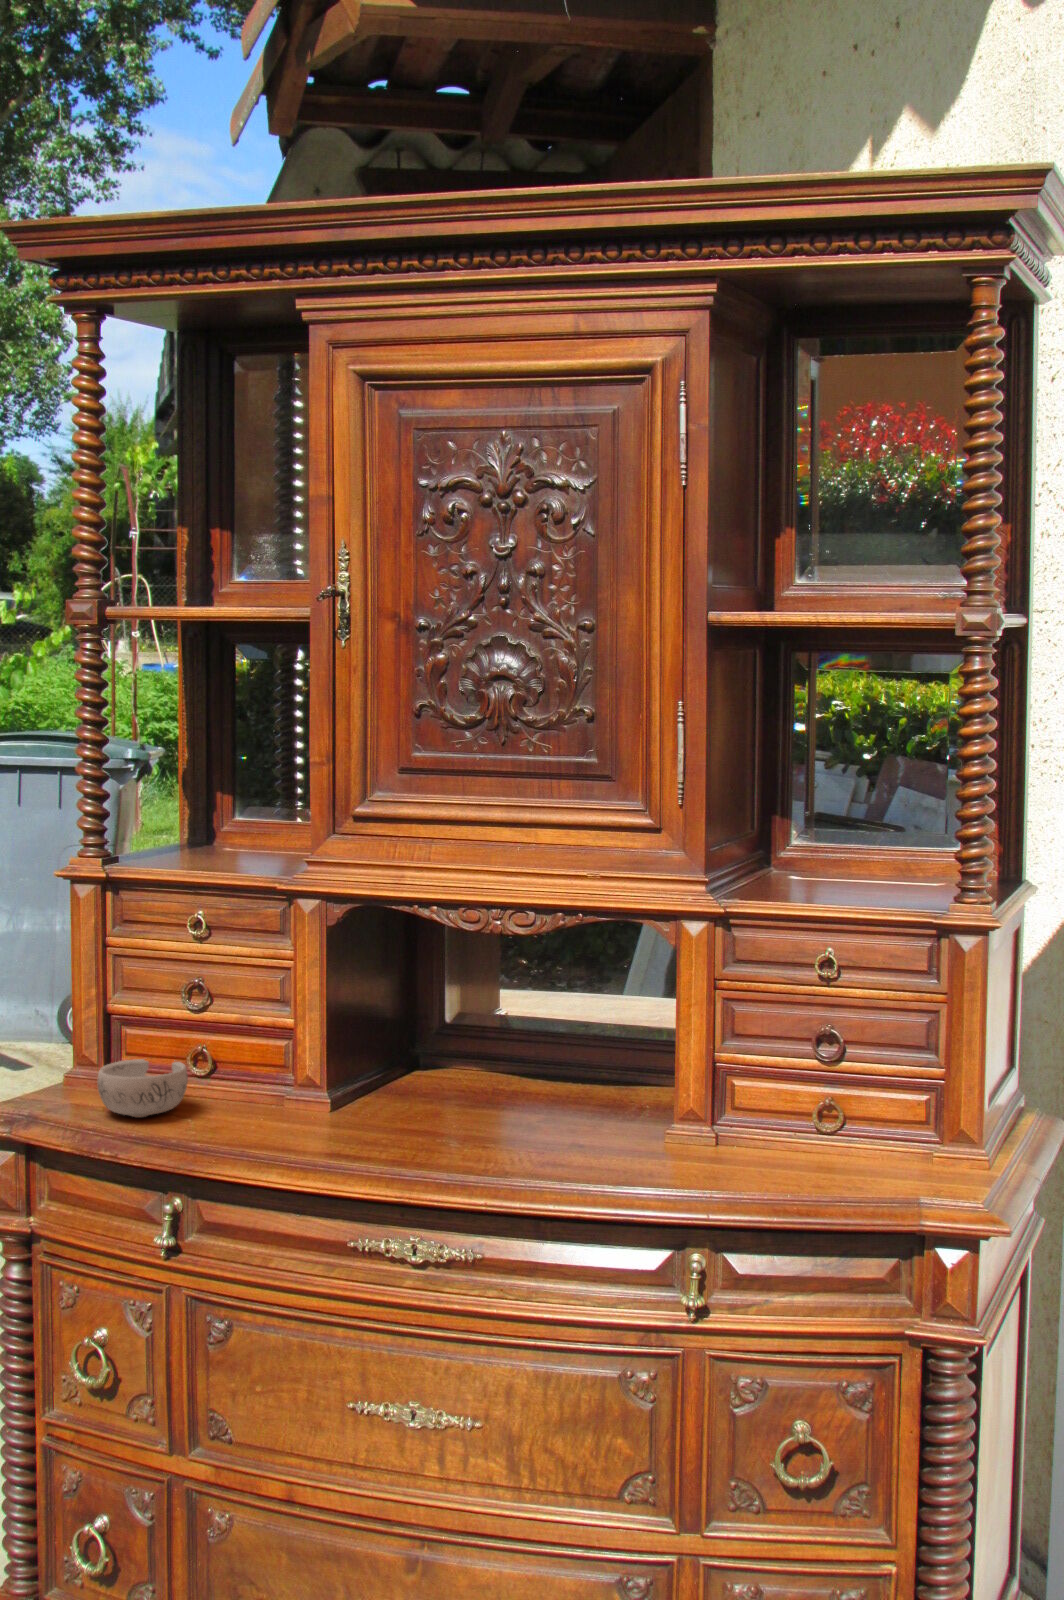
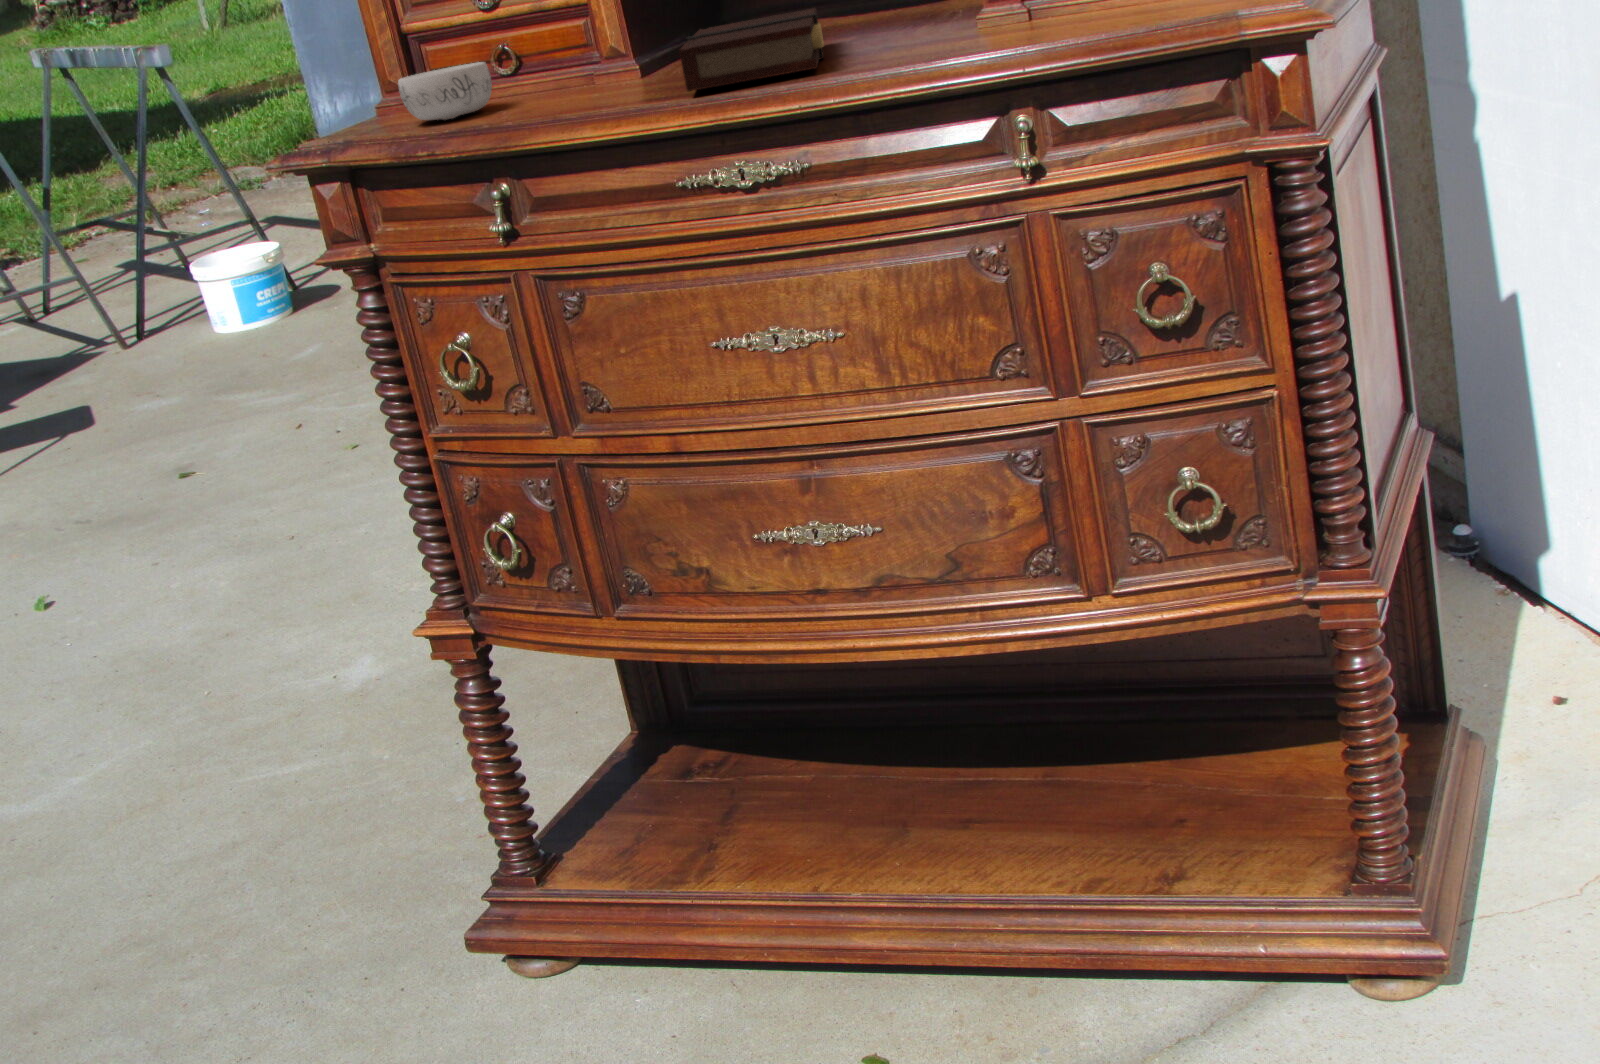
book: none [377,1072,509,1165] -> present [679,8,824,91]

